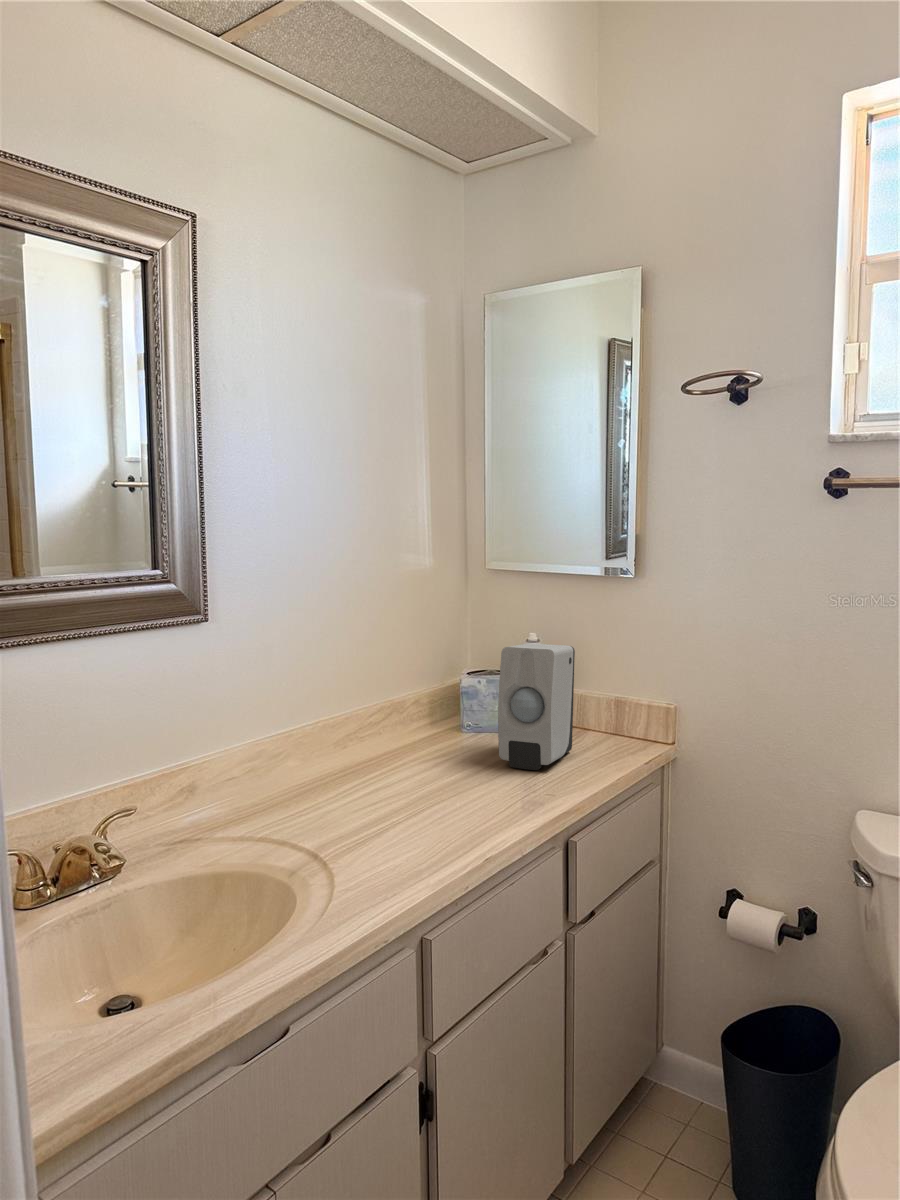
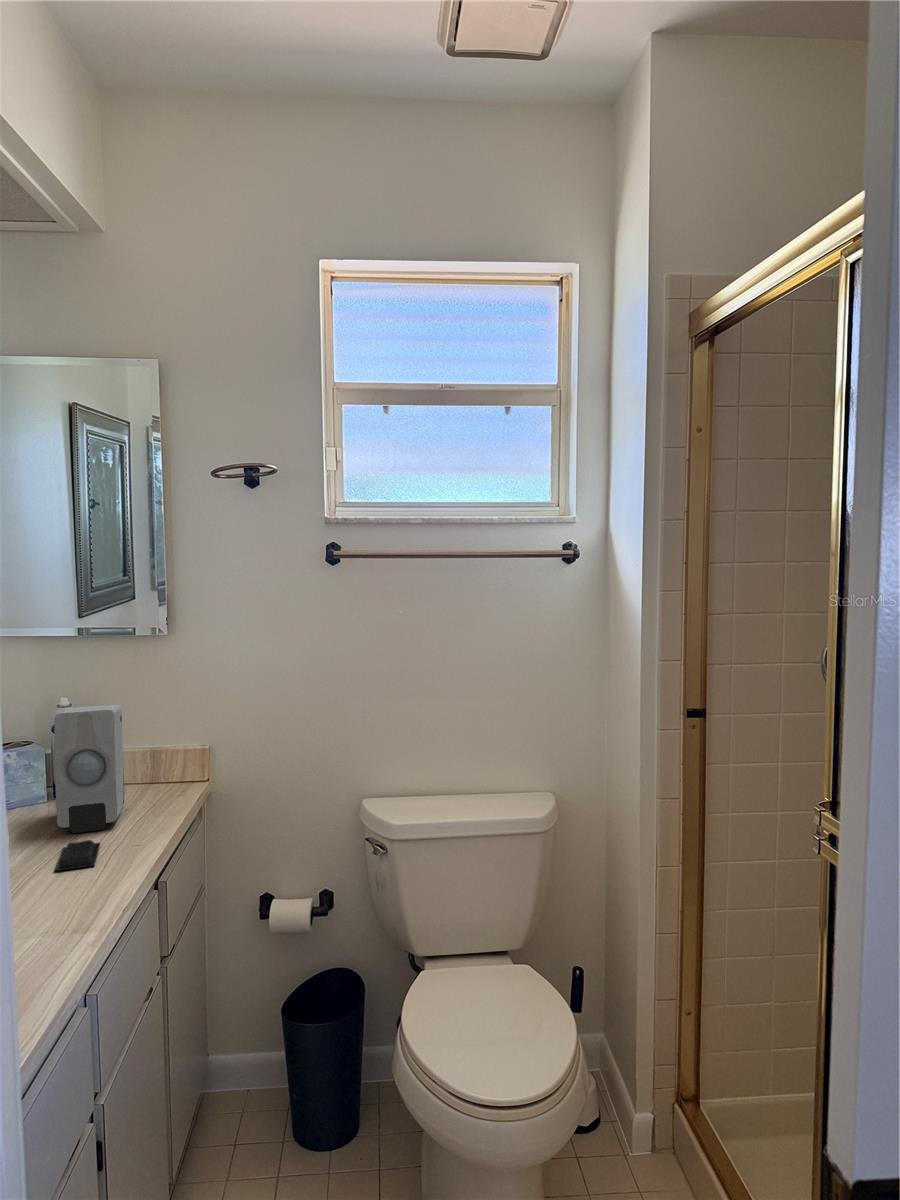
soap bar: none [474,776,527,803] -> present [55,840,100,871]

